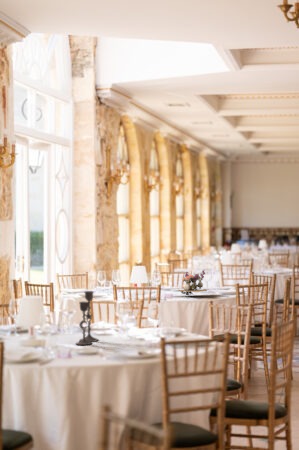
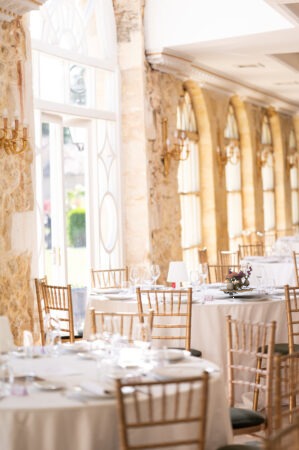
candlestick: present [76,291,99,345] -> none [48,309,79,373]

